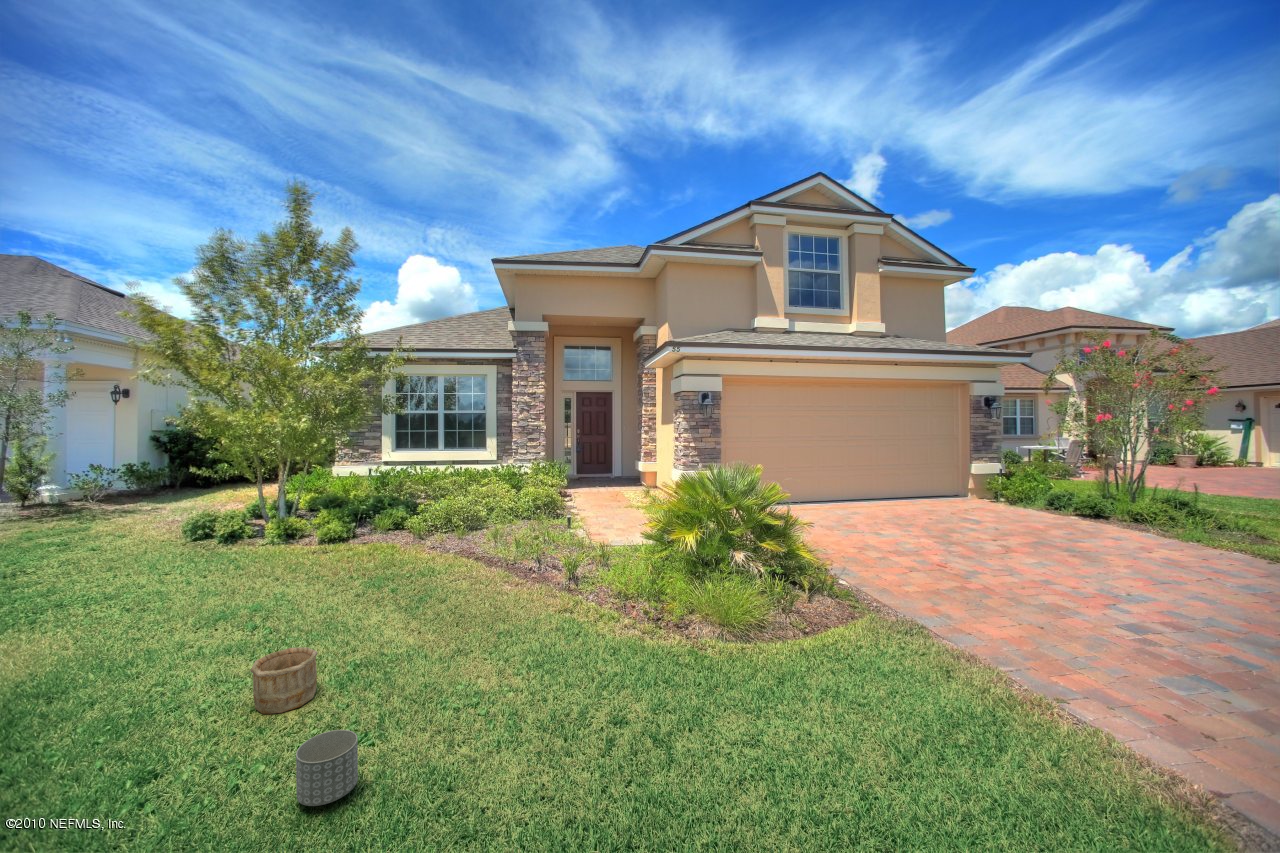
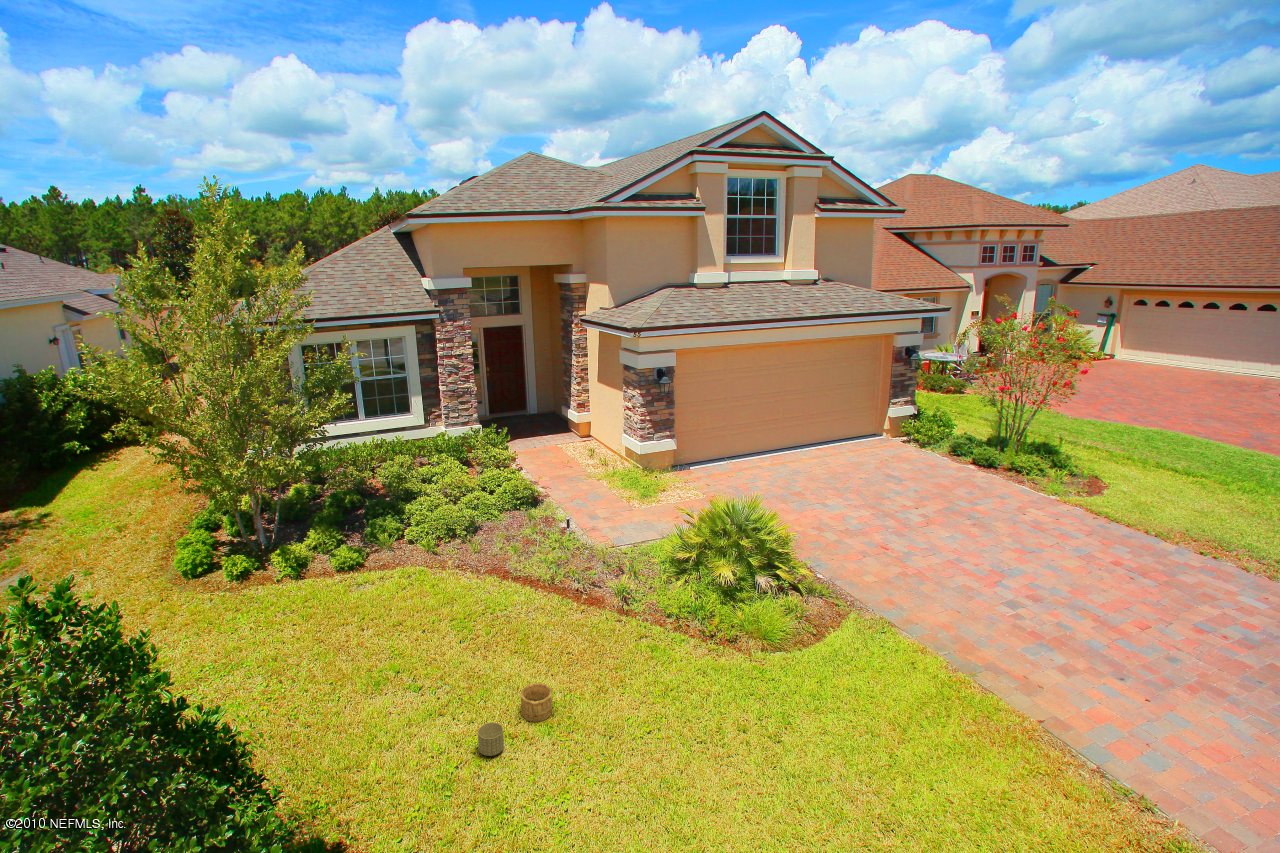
planter: present [296,730,358,806] -> present [478,722,504,756]

